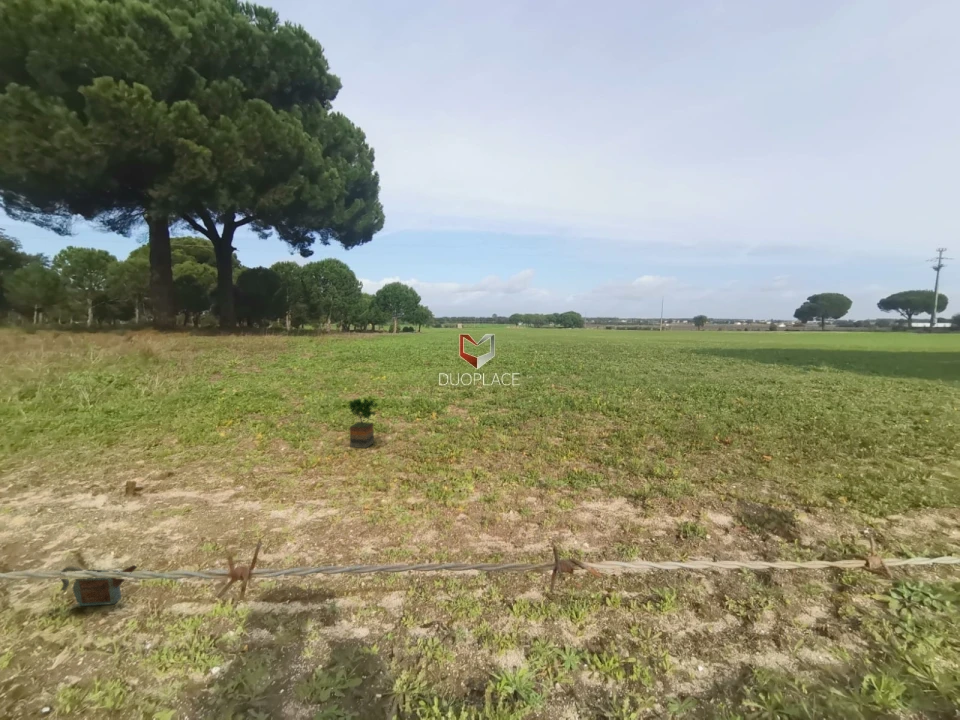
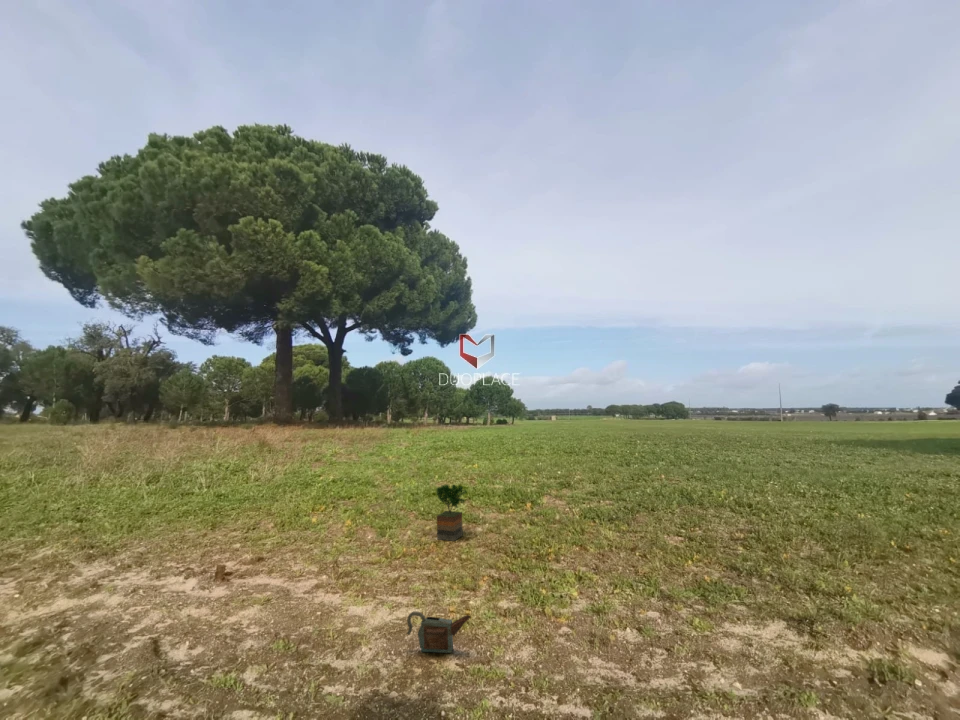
watering can: present [61,565,137,606] -> present [407,611,470,653]

